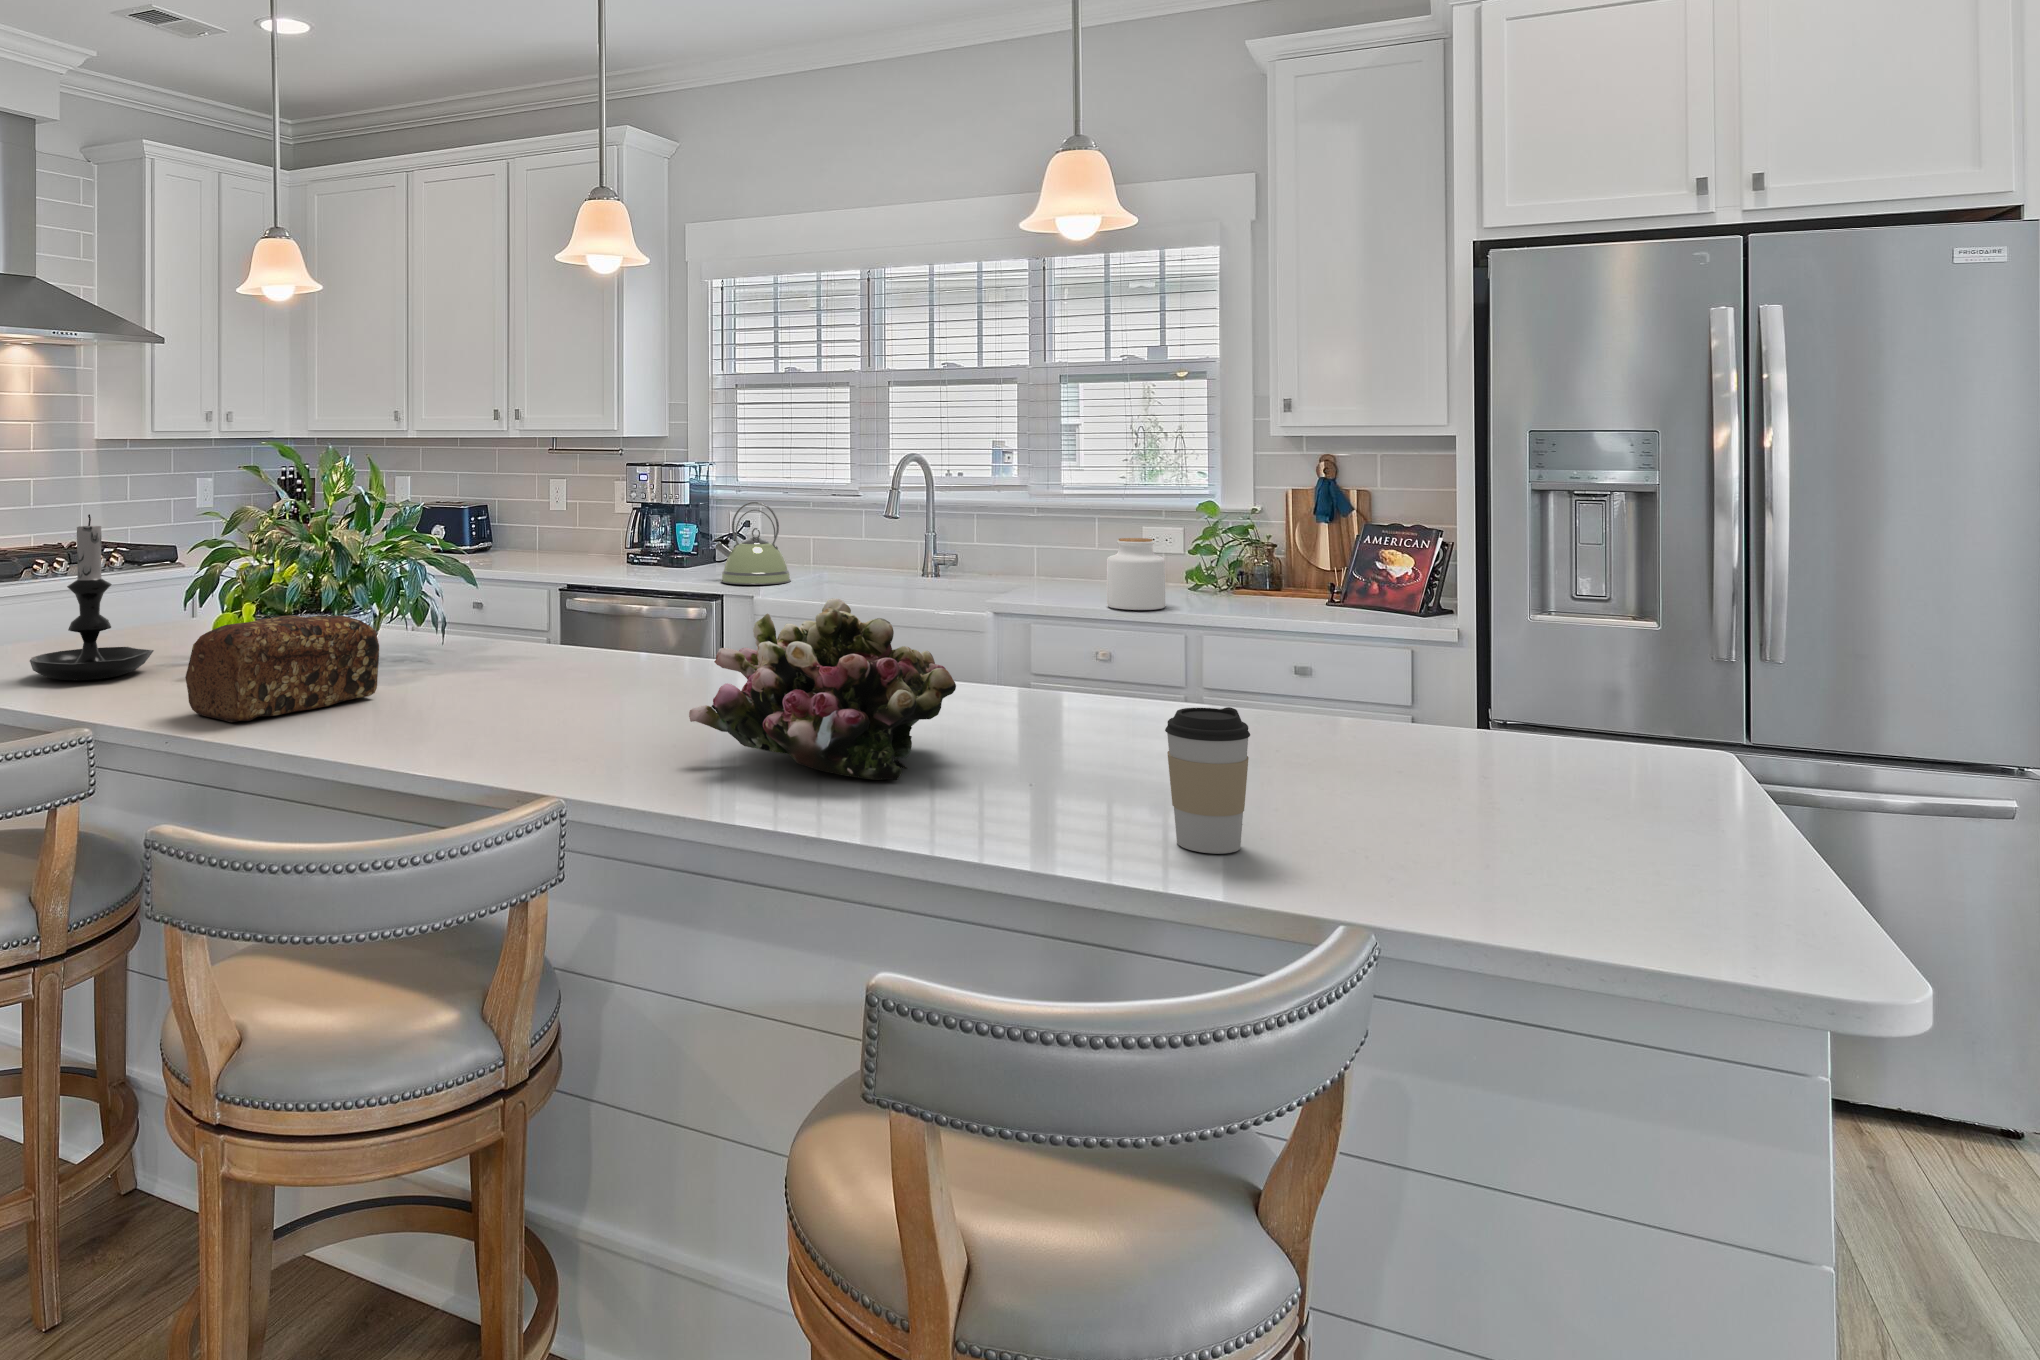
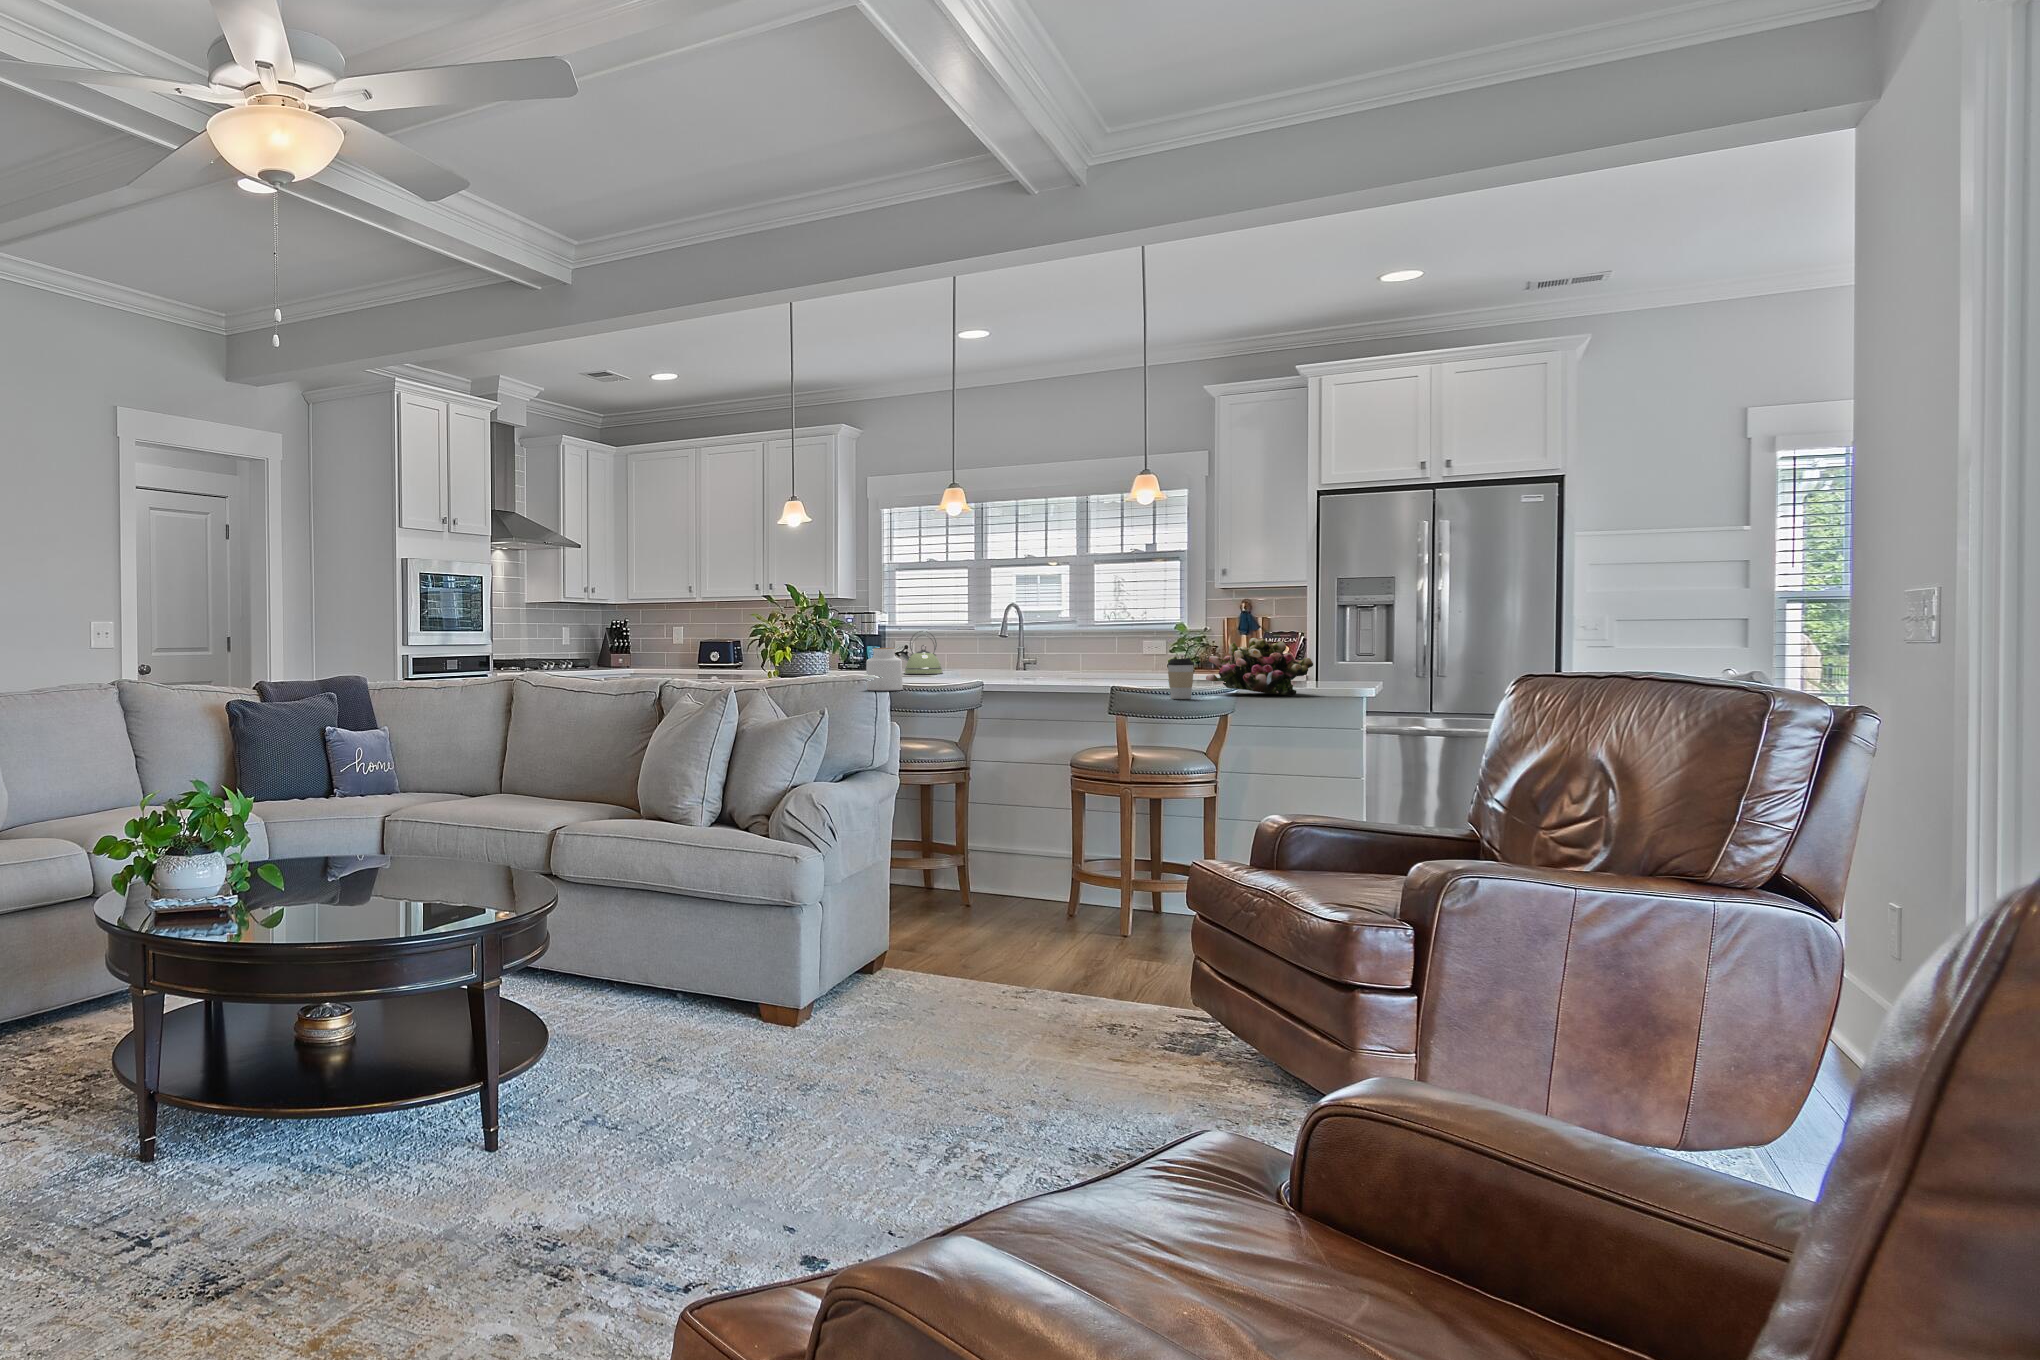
candle holder: present [30,514,154,681] -> none [687,622,730,687]
jar: present [1107,538,1165,610] -> present [866,648,903,691]
flower arrangement: present [689,599,956,780] -> present [1206,638,1313,695]
bread loaf: present [185,615,379,722] -> none [782,656,844,691]

